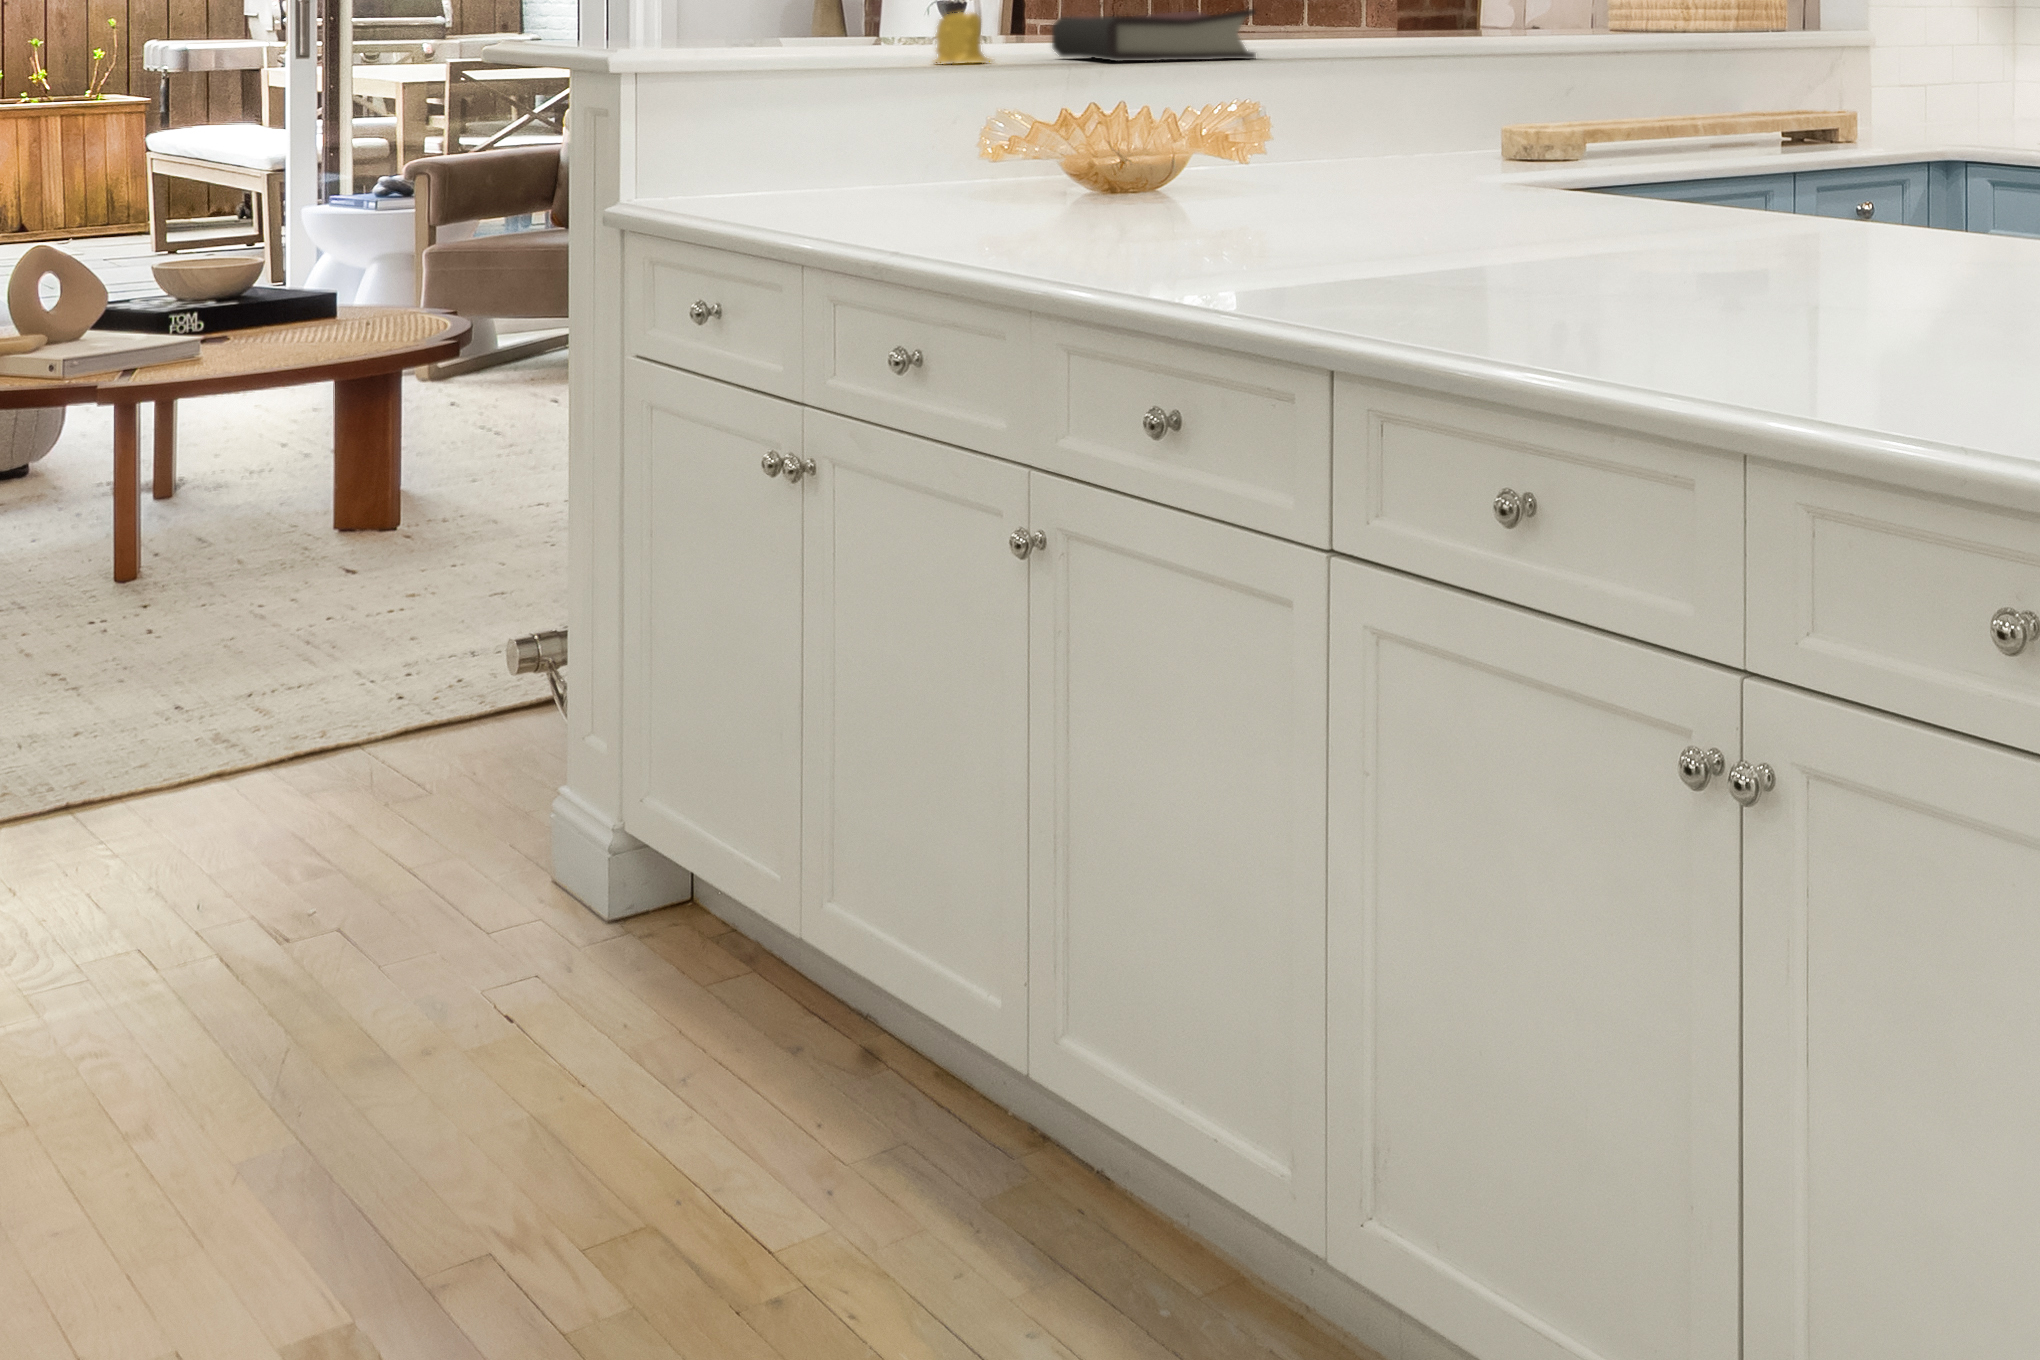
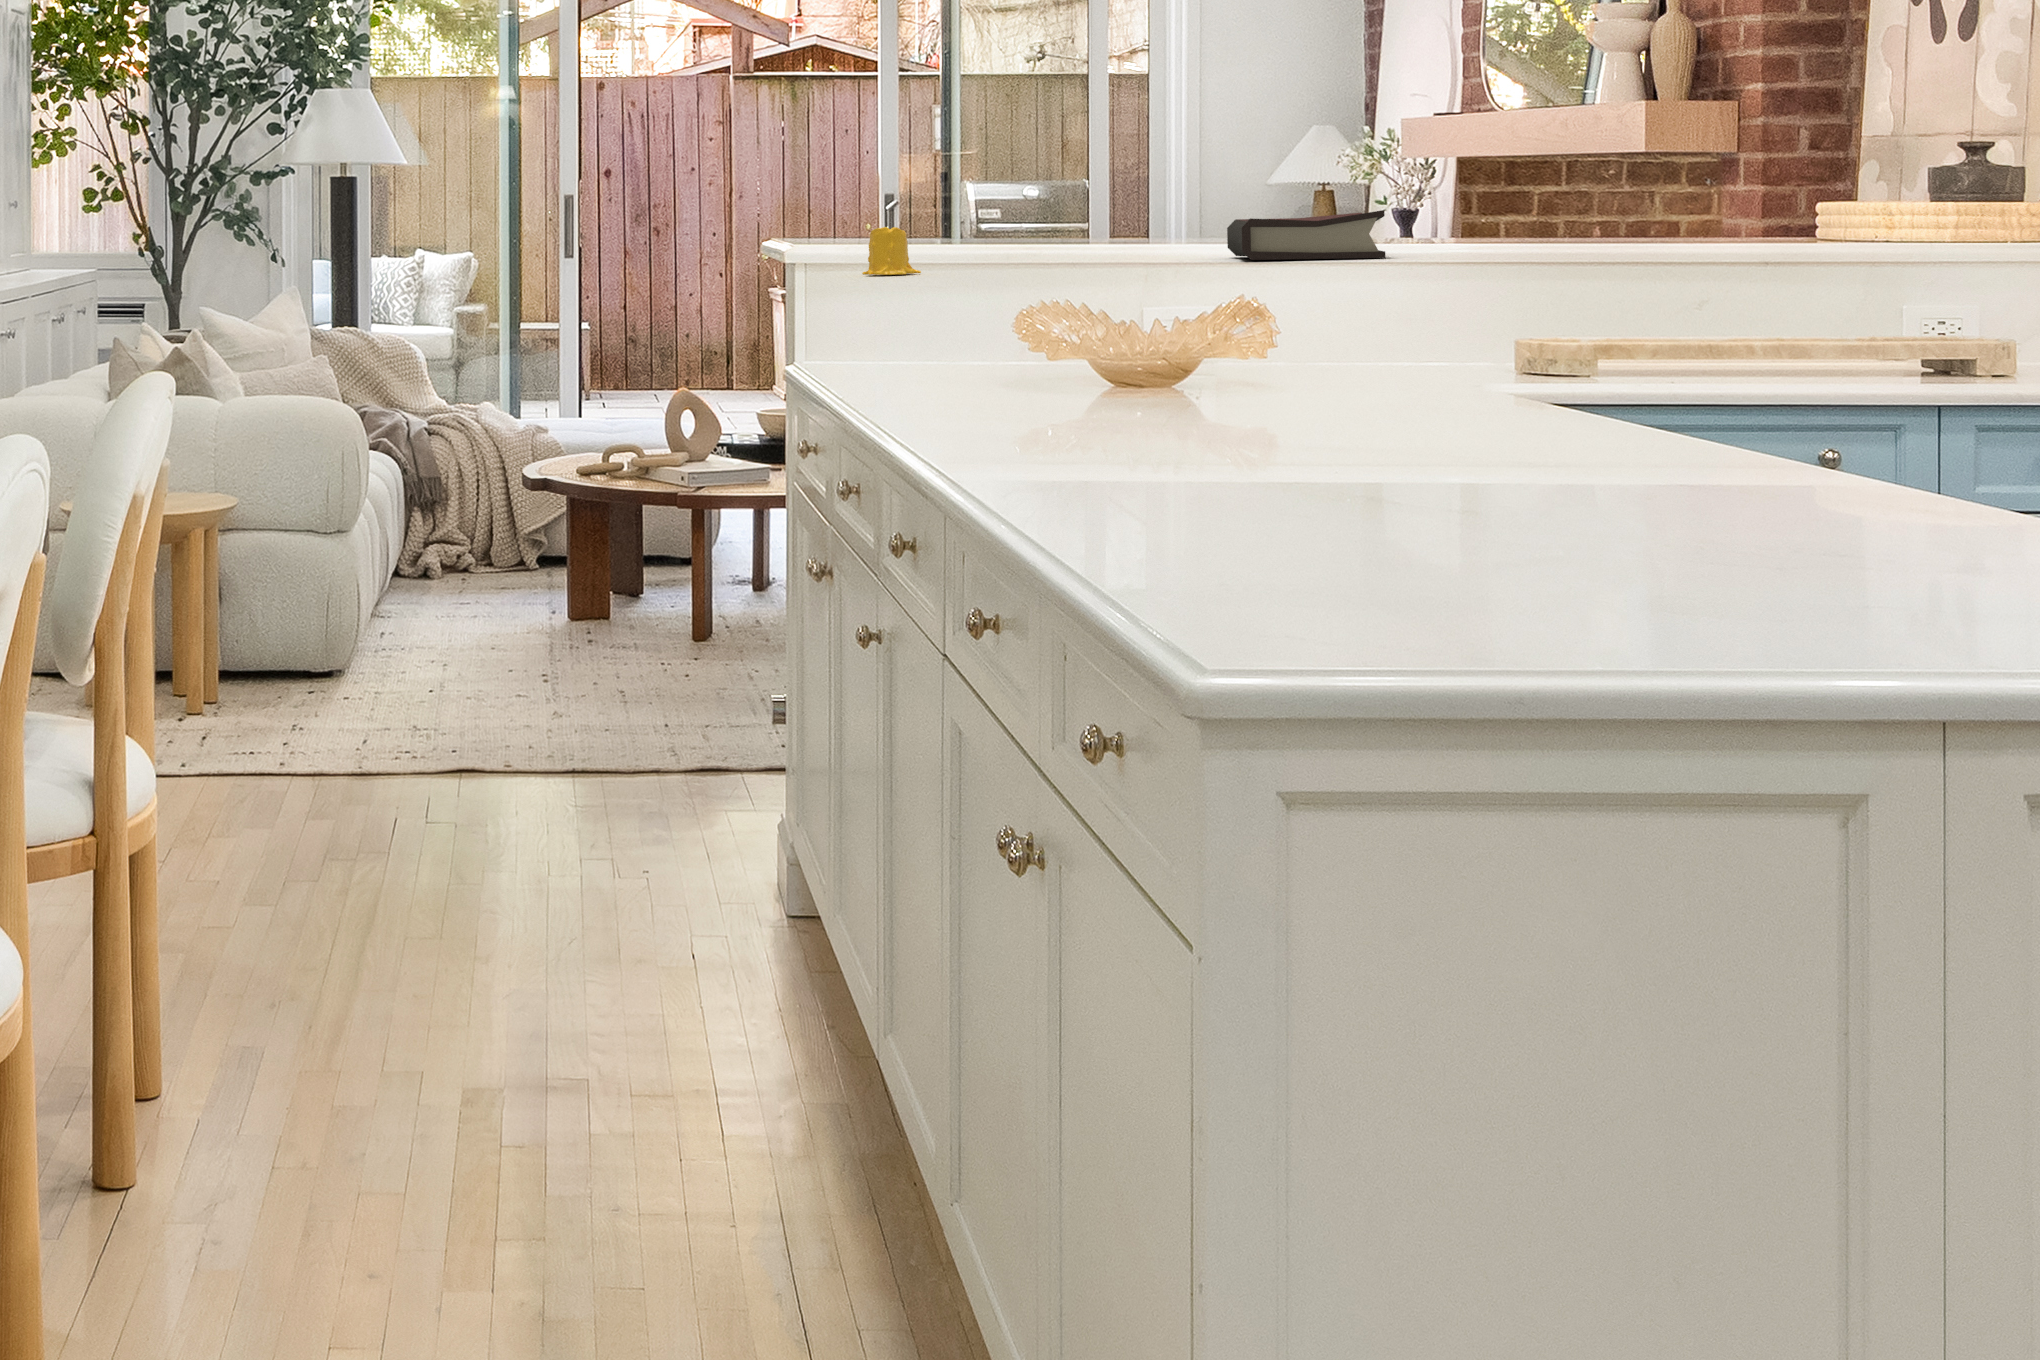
candle: present [934,12,991,64] -> present [862,226,921,275]

